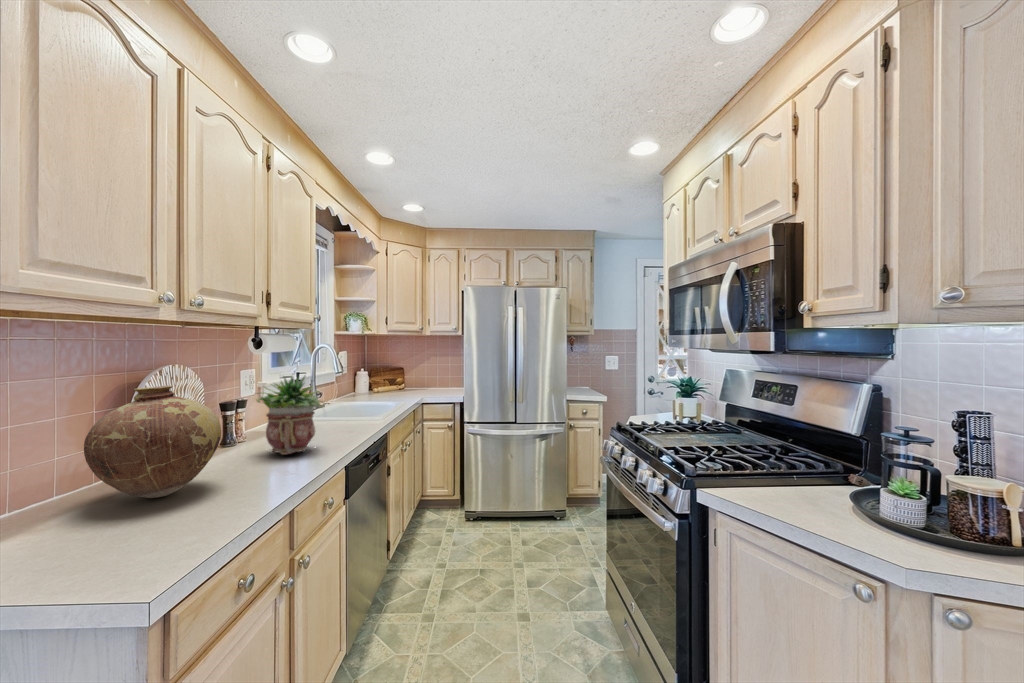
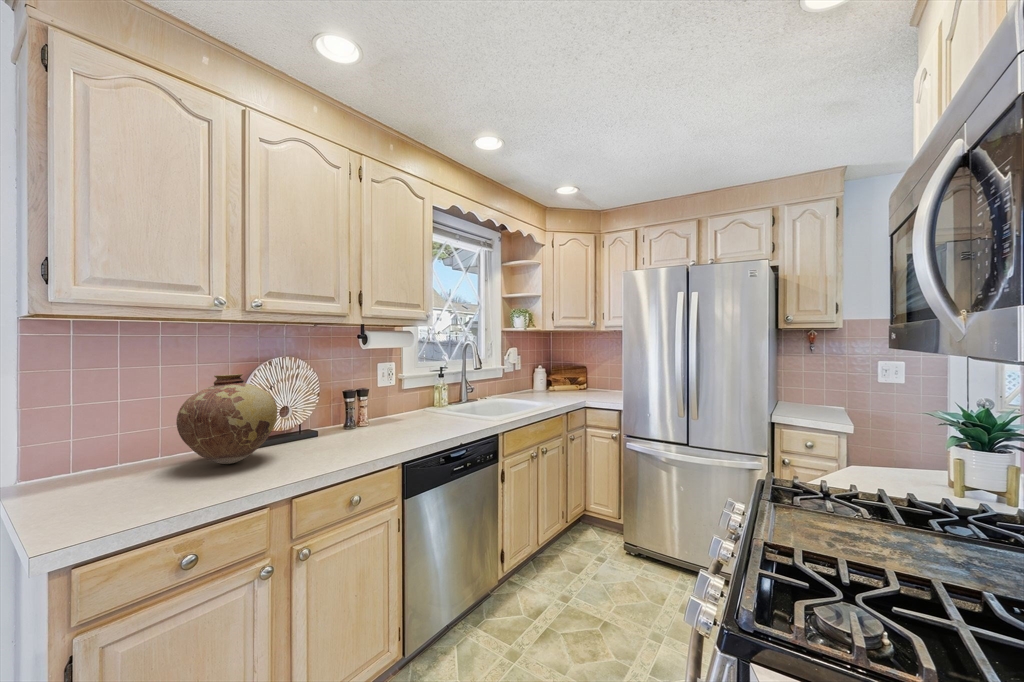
potted plant: present [257,376,323,455] -> none [336,369,401,444]

